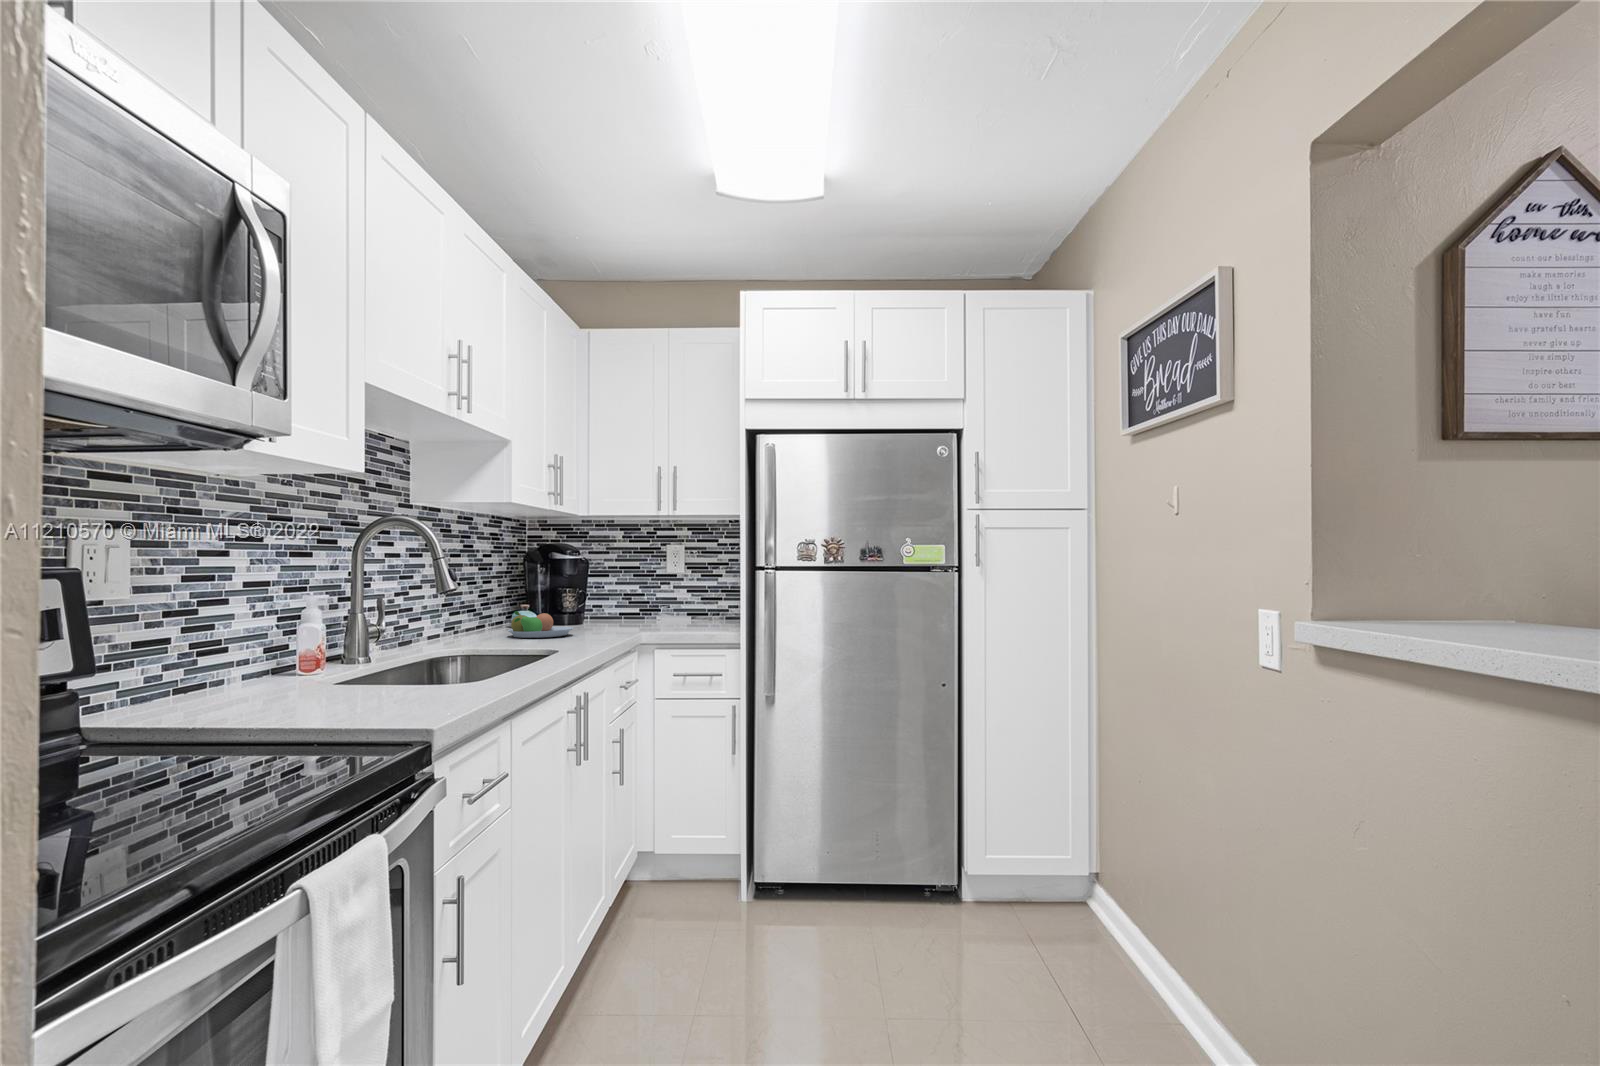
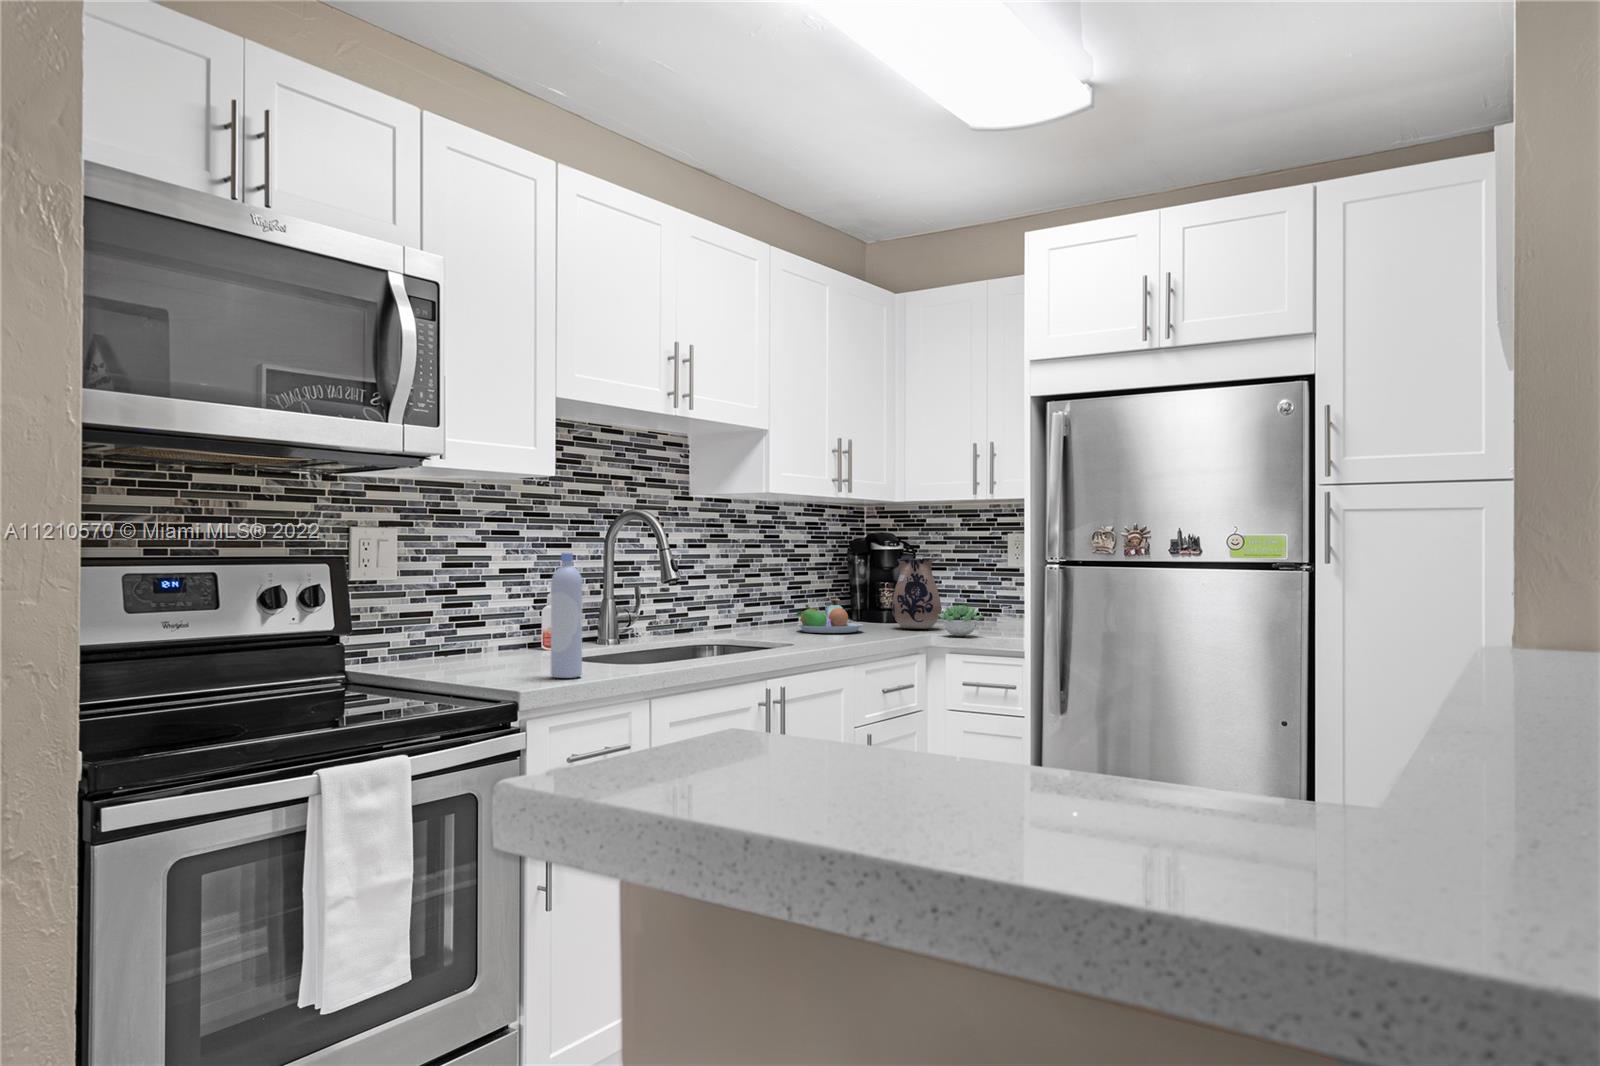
bottle: none [389,559,428,706] -> present [551,552,583,678]
ceramic pitcher: none [586,566,631,629] -> present [892,558,941,629]
succulent plant: none [644,605,684,633] -> present [938,605,982,636]

